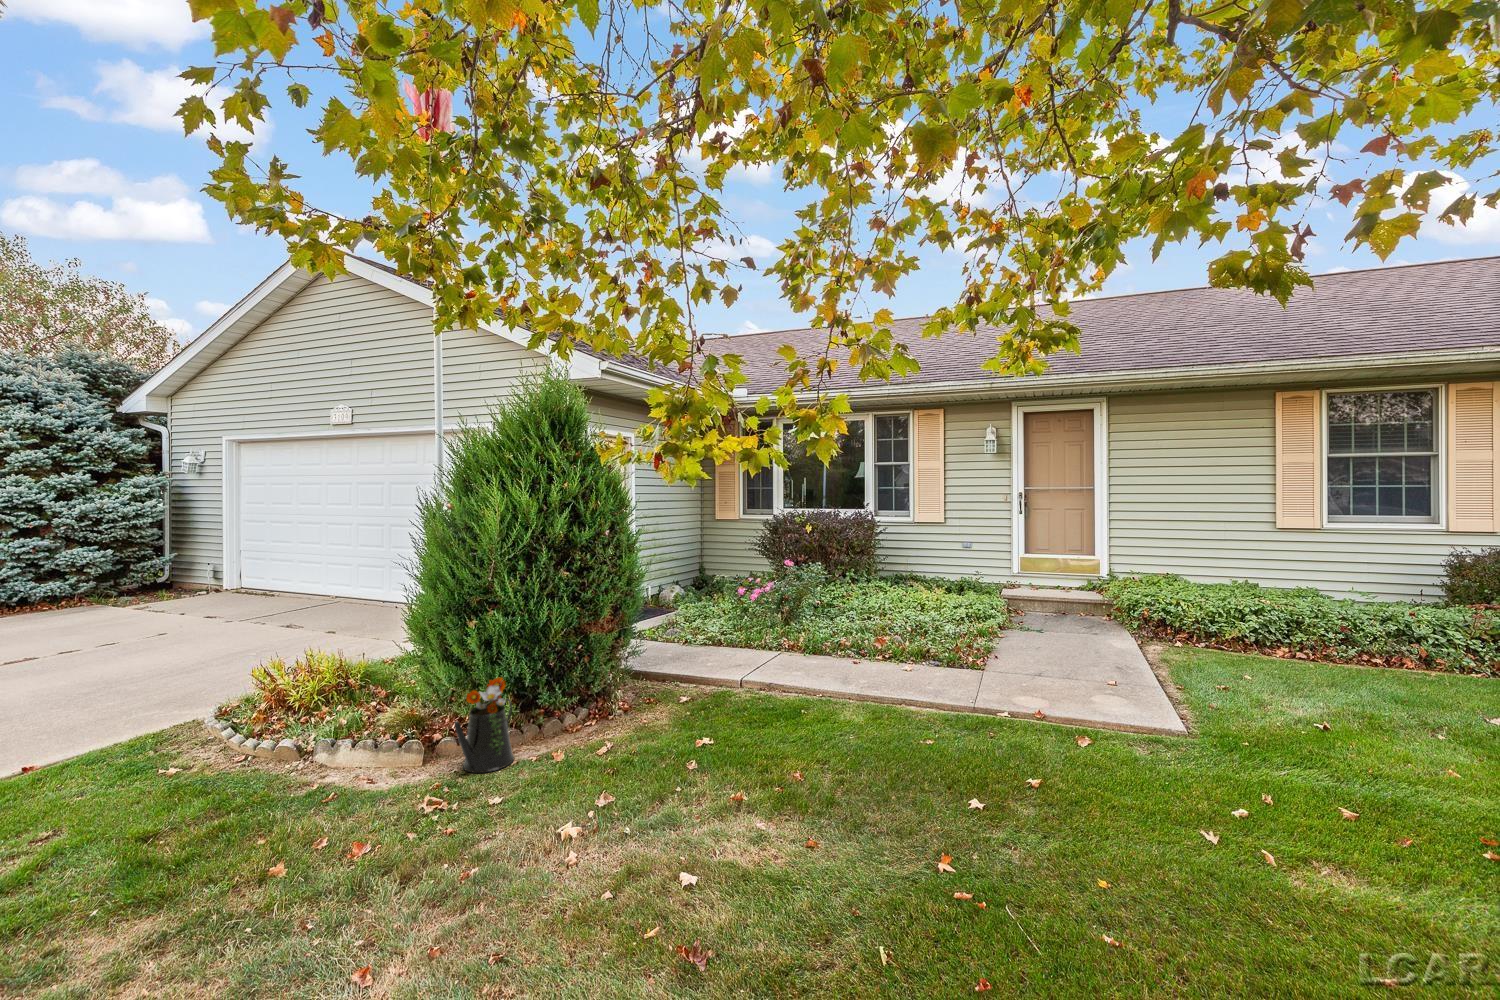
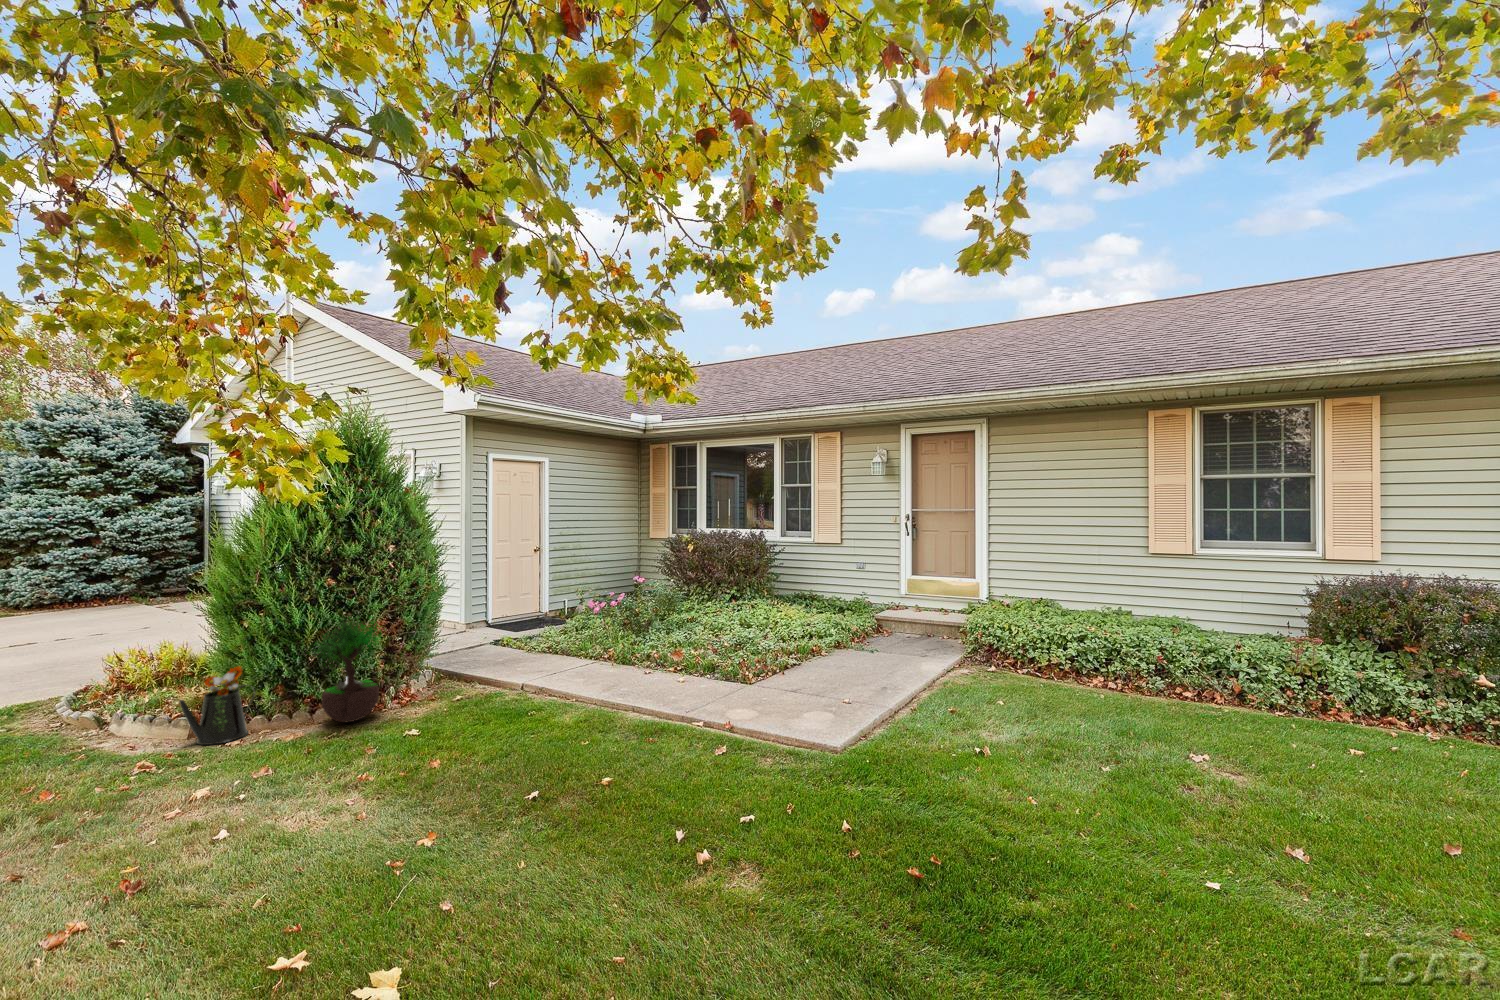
potted tree: none [584,608,658,736] -> present [309,617,381,722]

